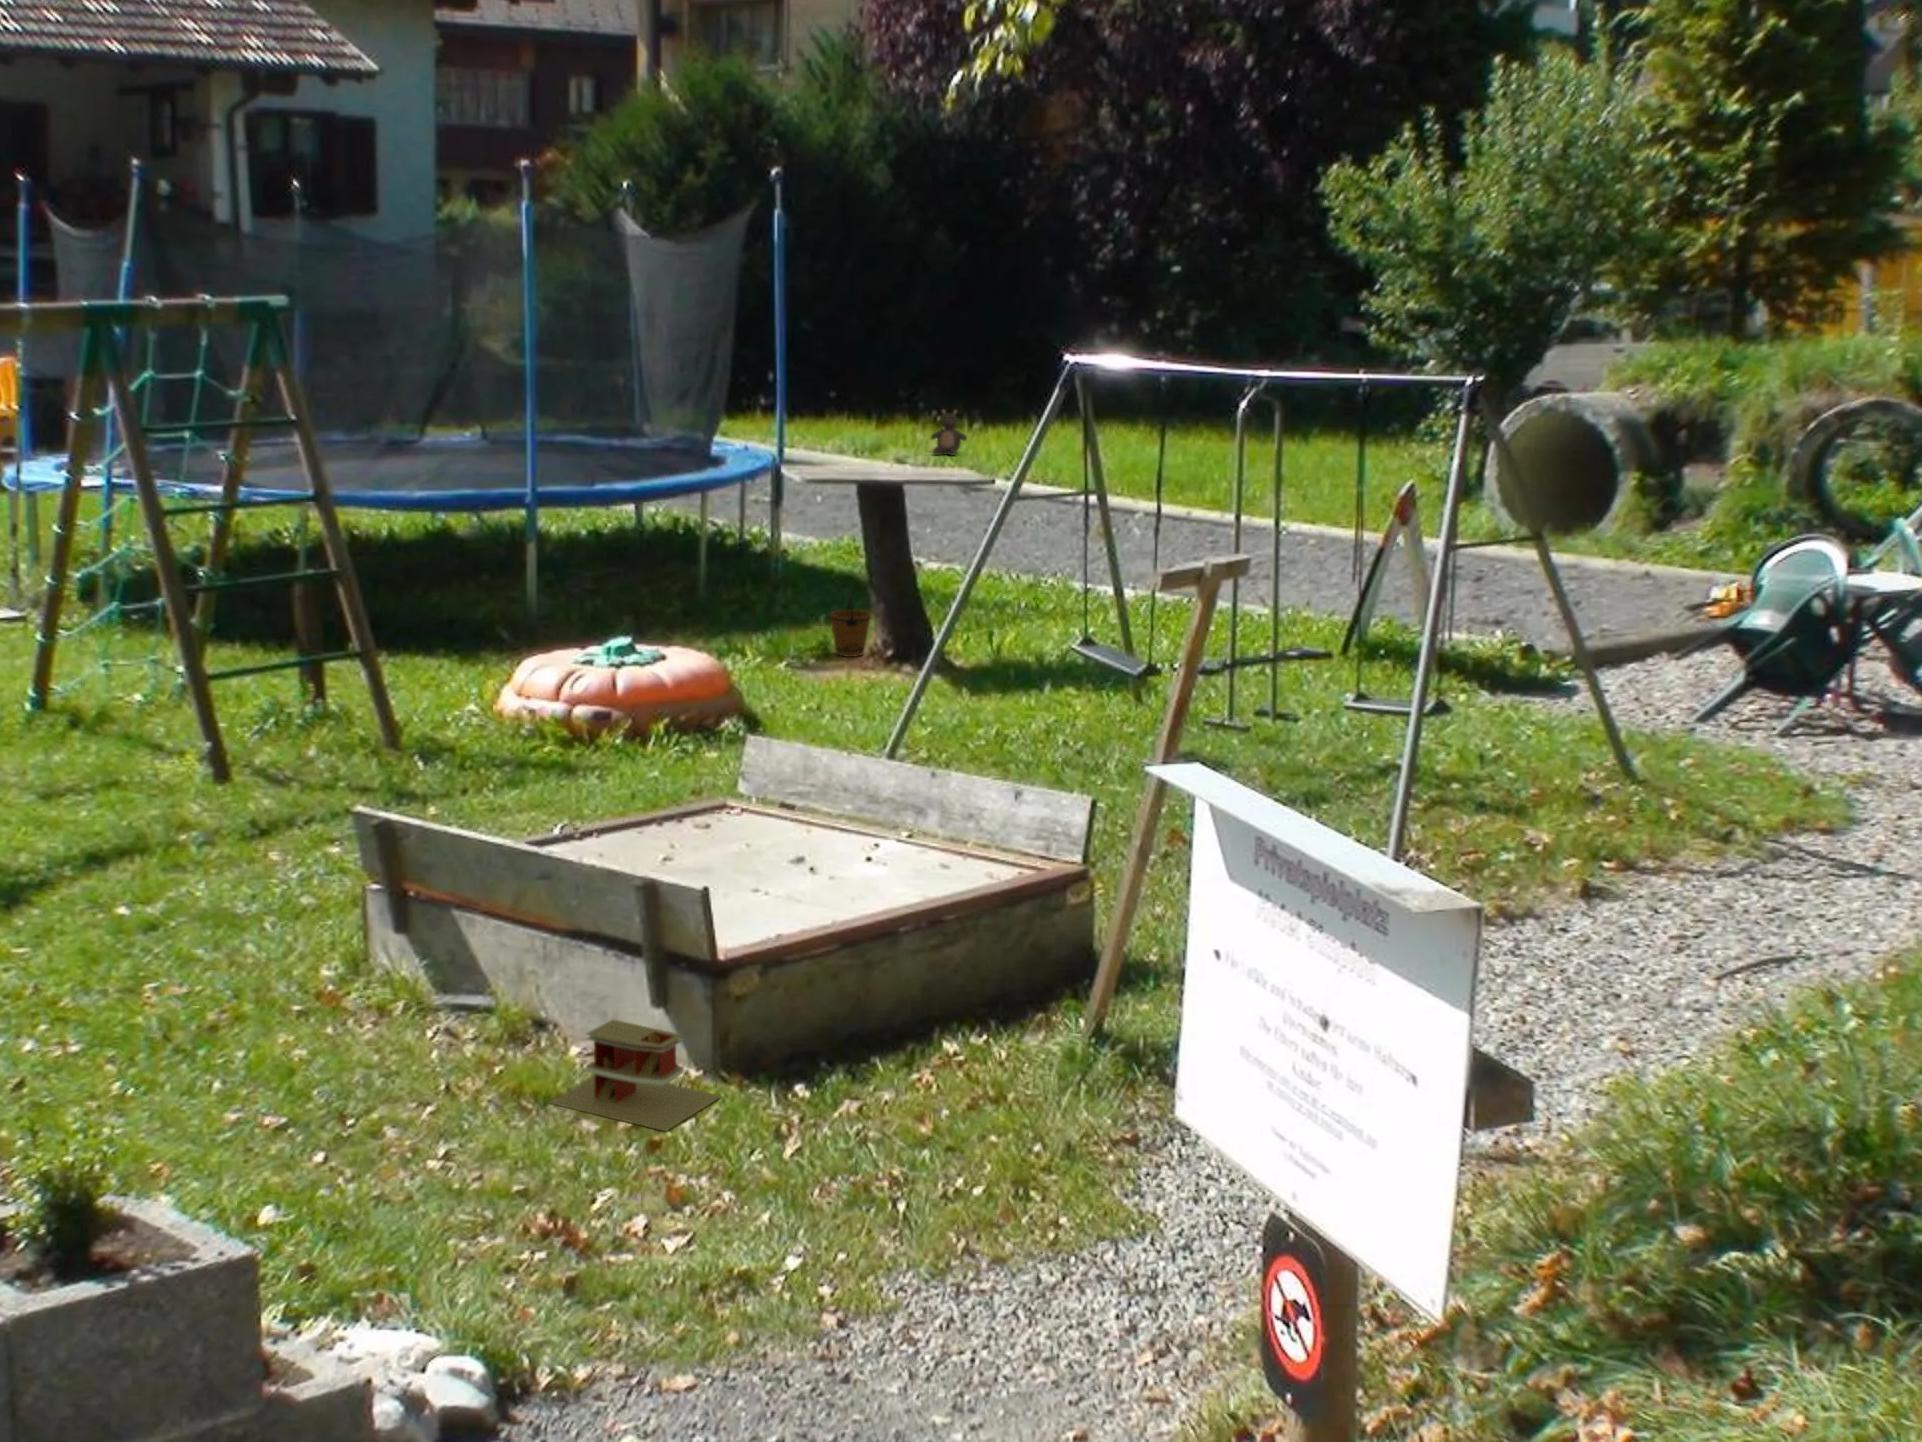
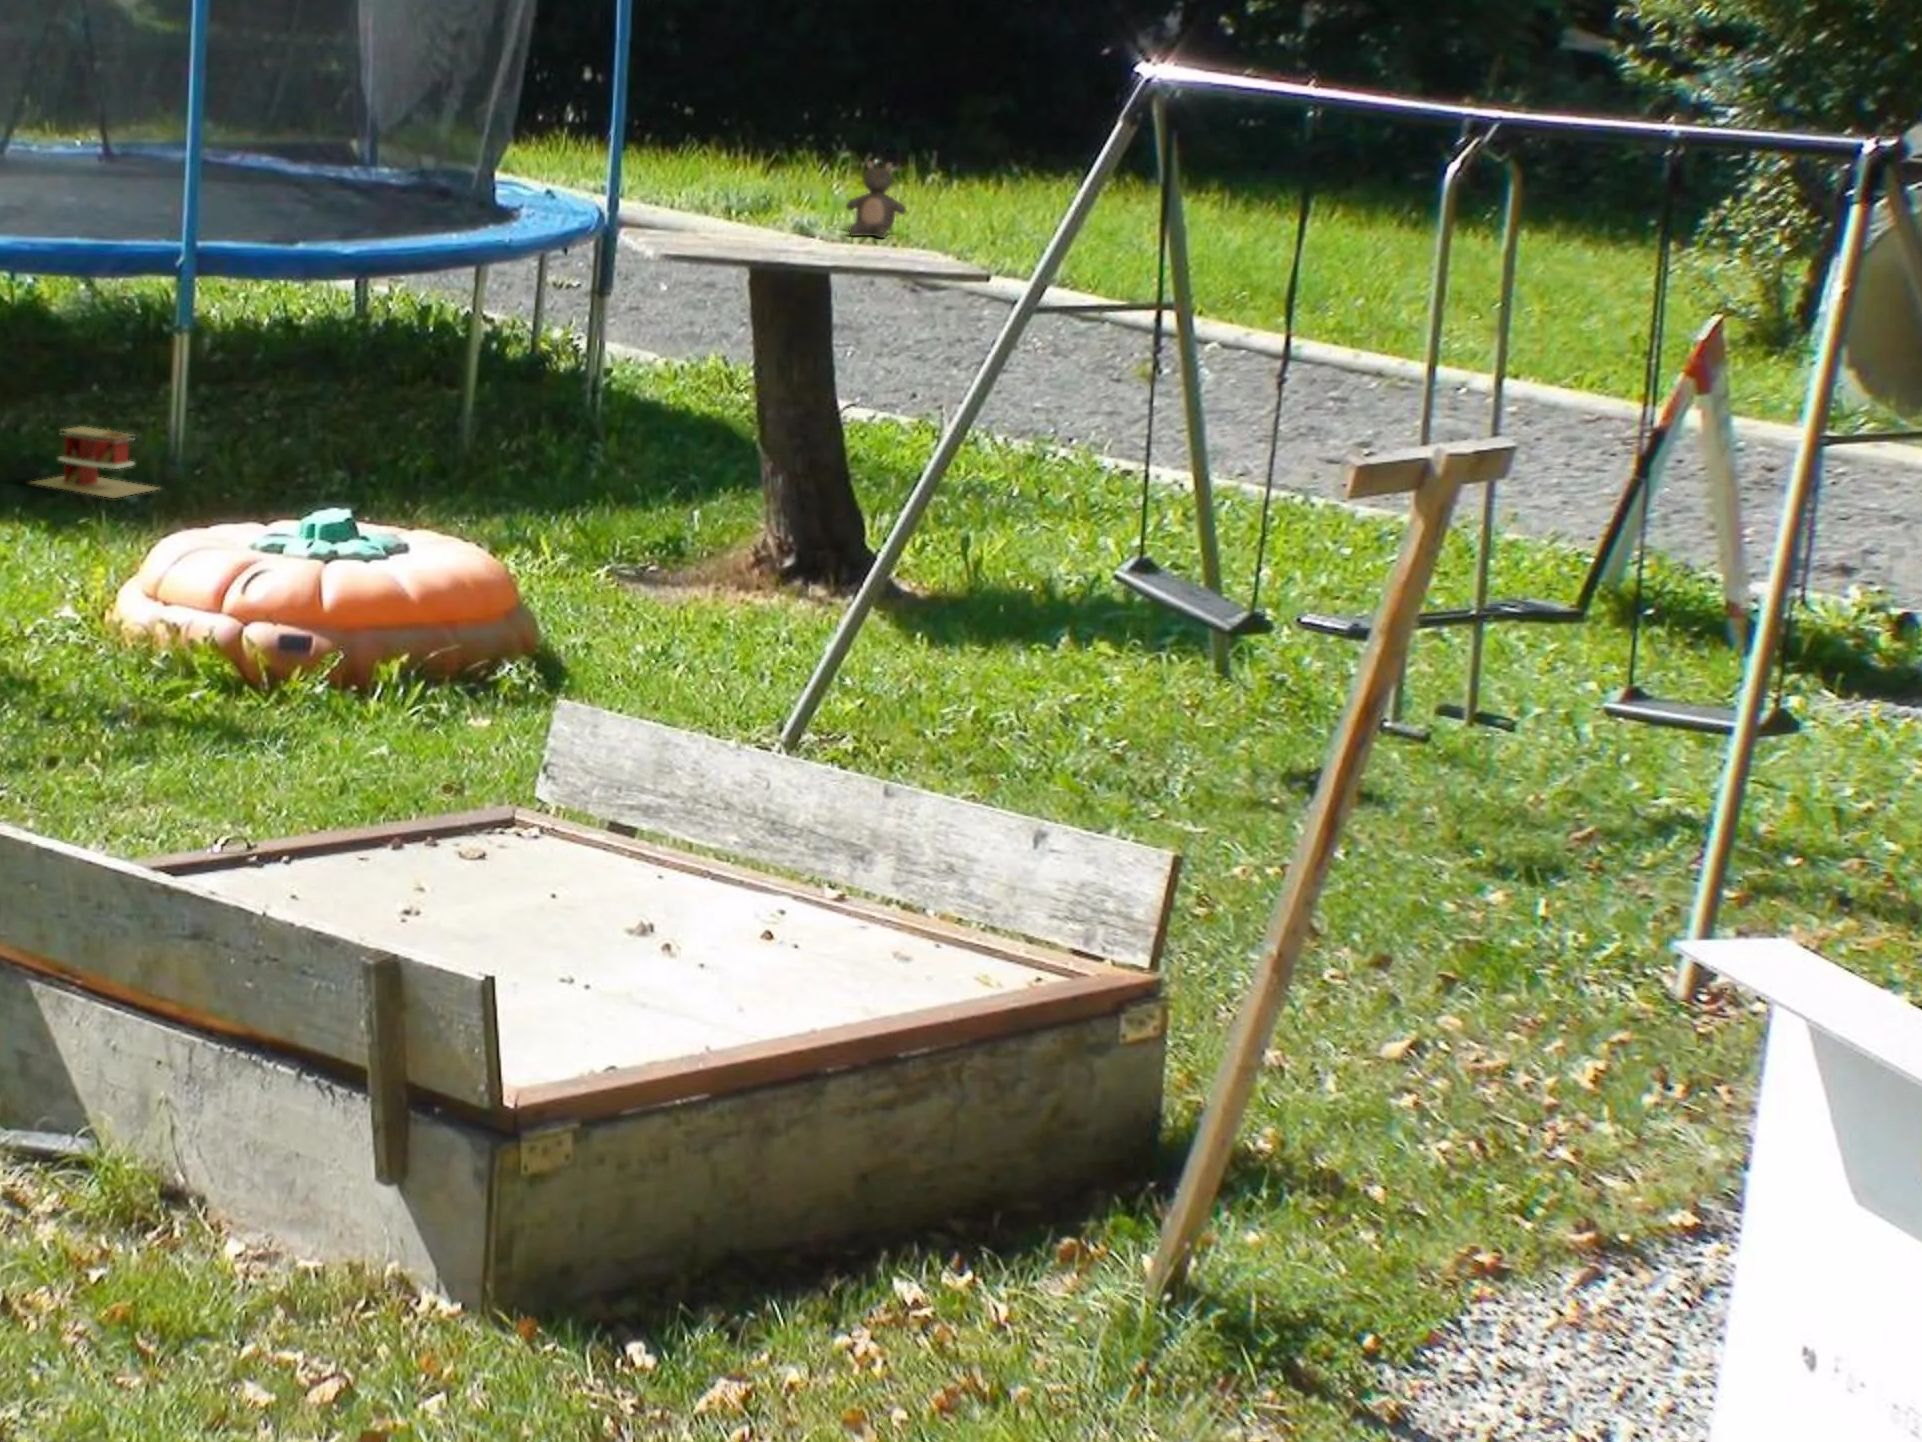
bucket: present [830,596,871,657] -> none [681,457,750,561]
toy house: present [550,1020,721,1131] -> present [33,426,158,498]

